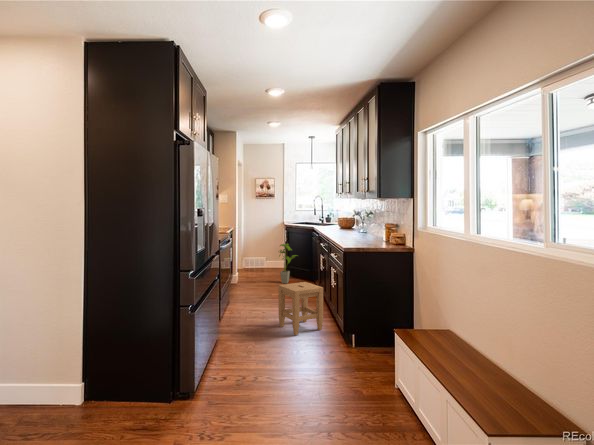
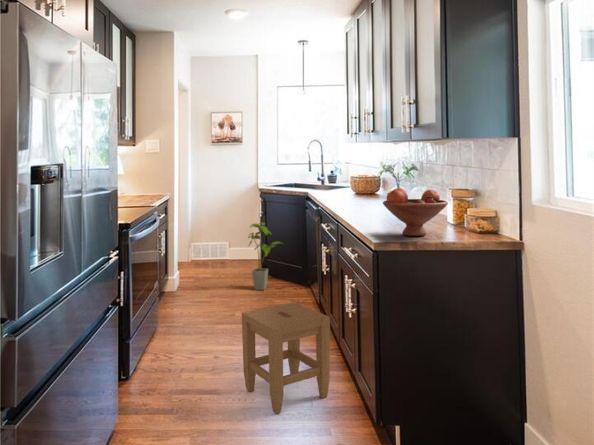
fruit bowl: none [349,223,380,246] -> present [383,188,448,236]

